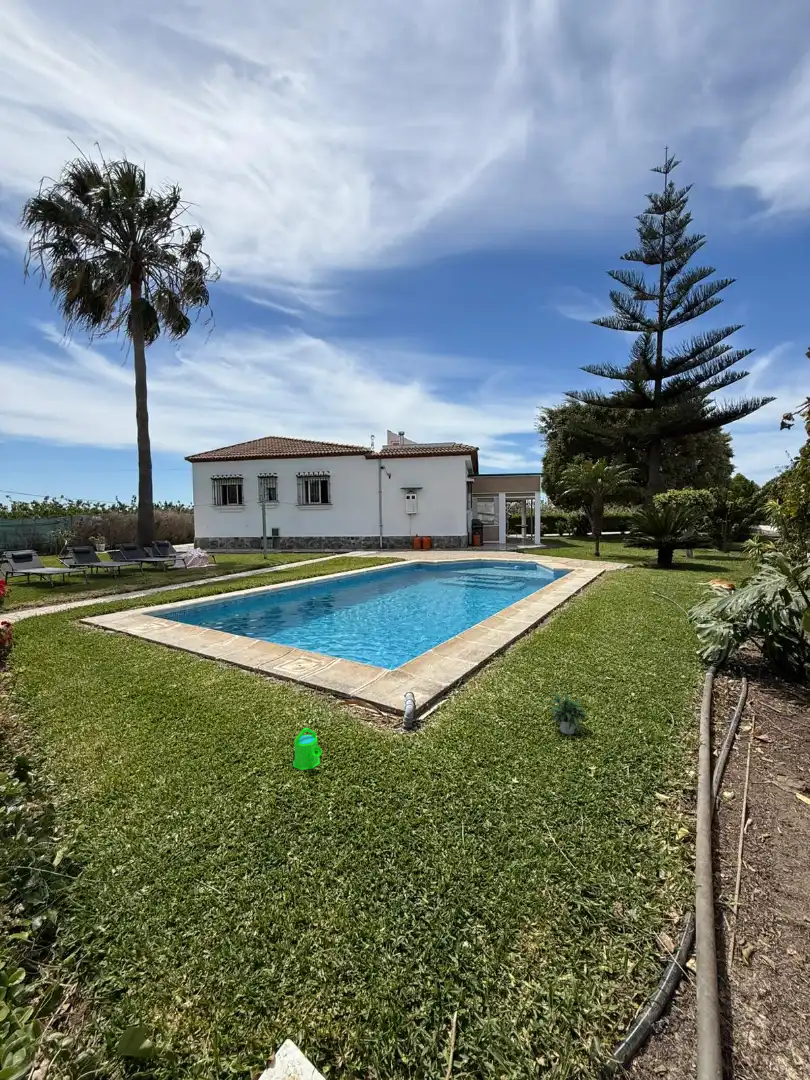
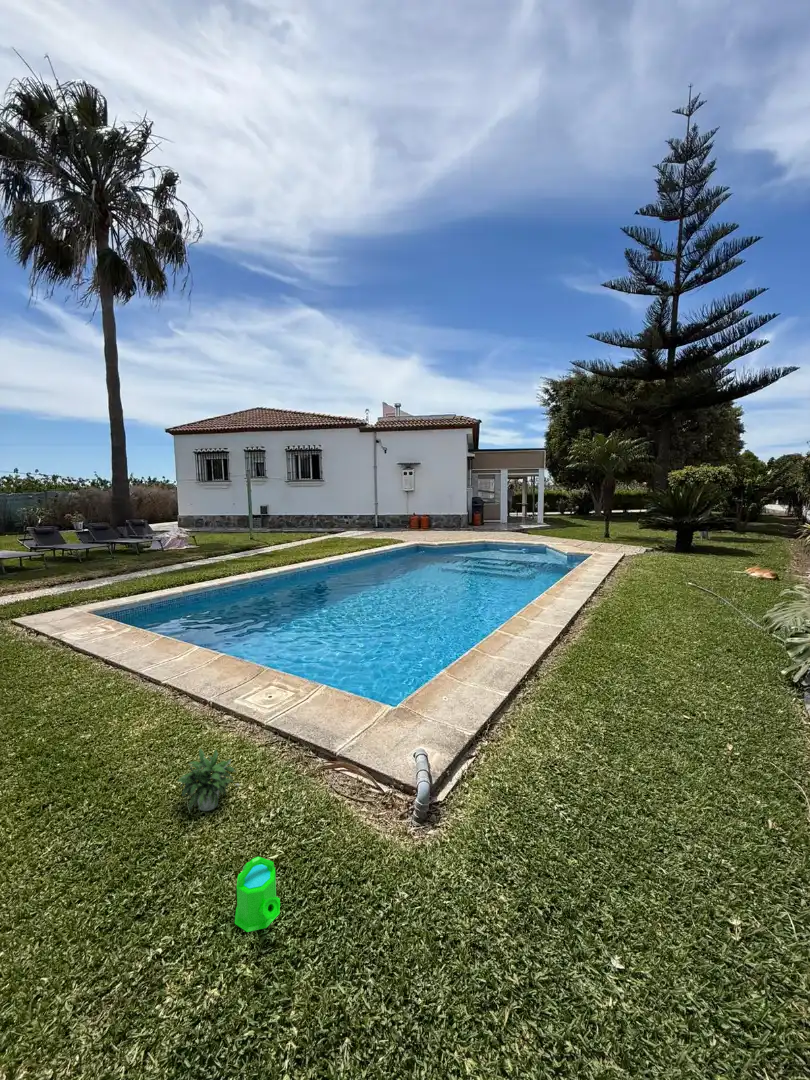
potted plant: present [550,692,587,734] -> present [178,749,239,811]

